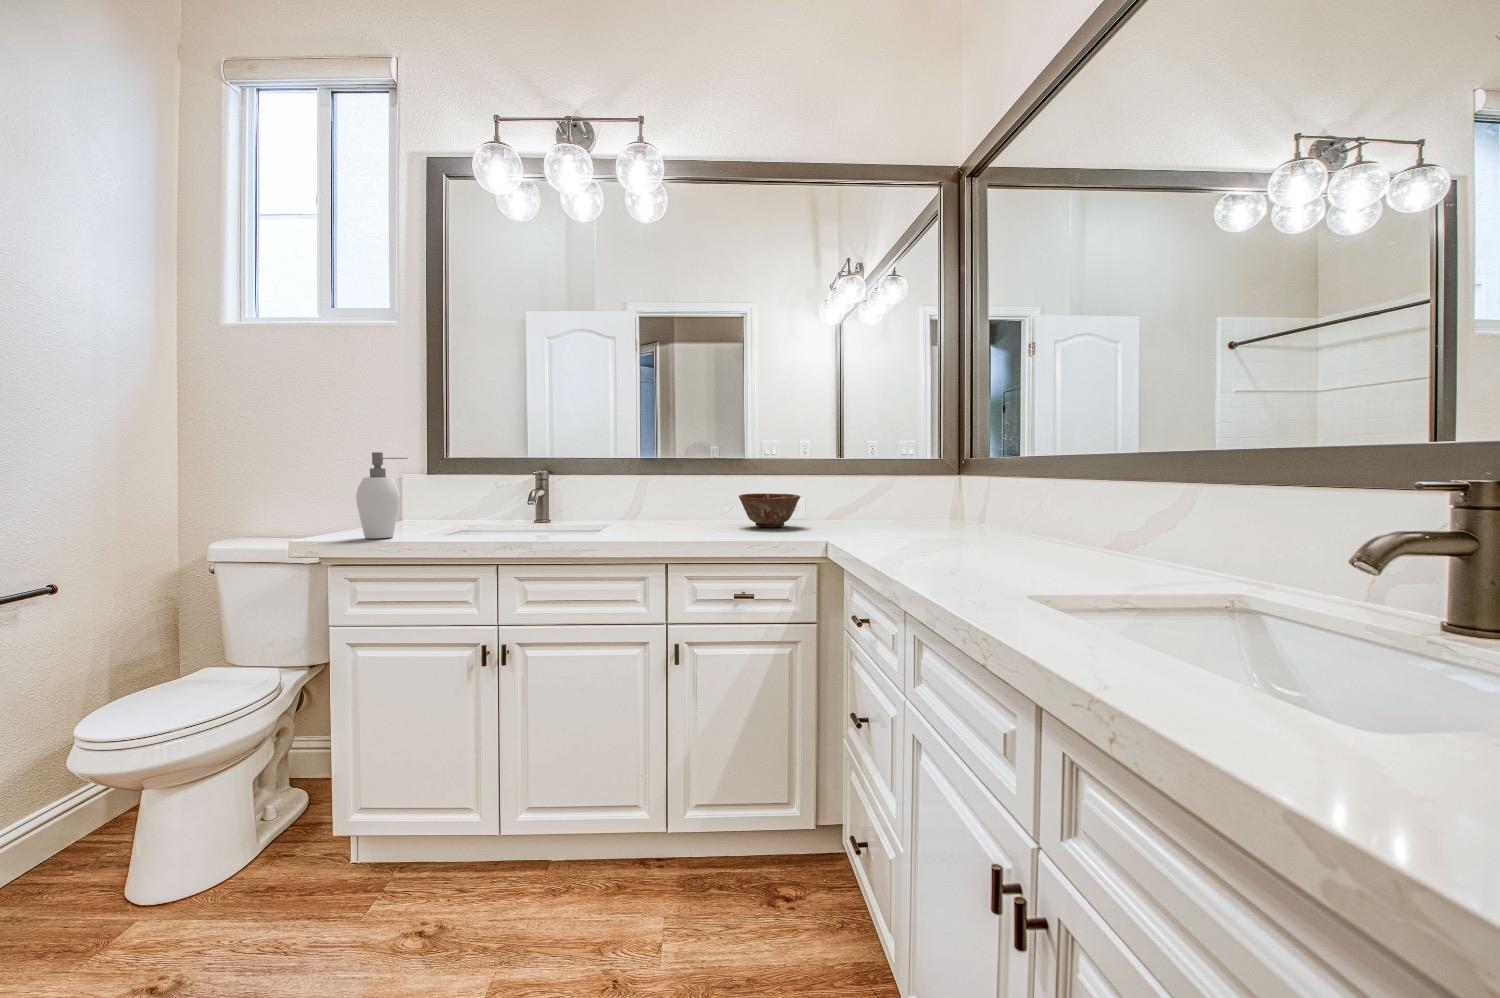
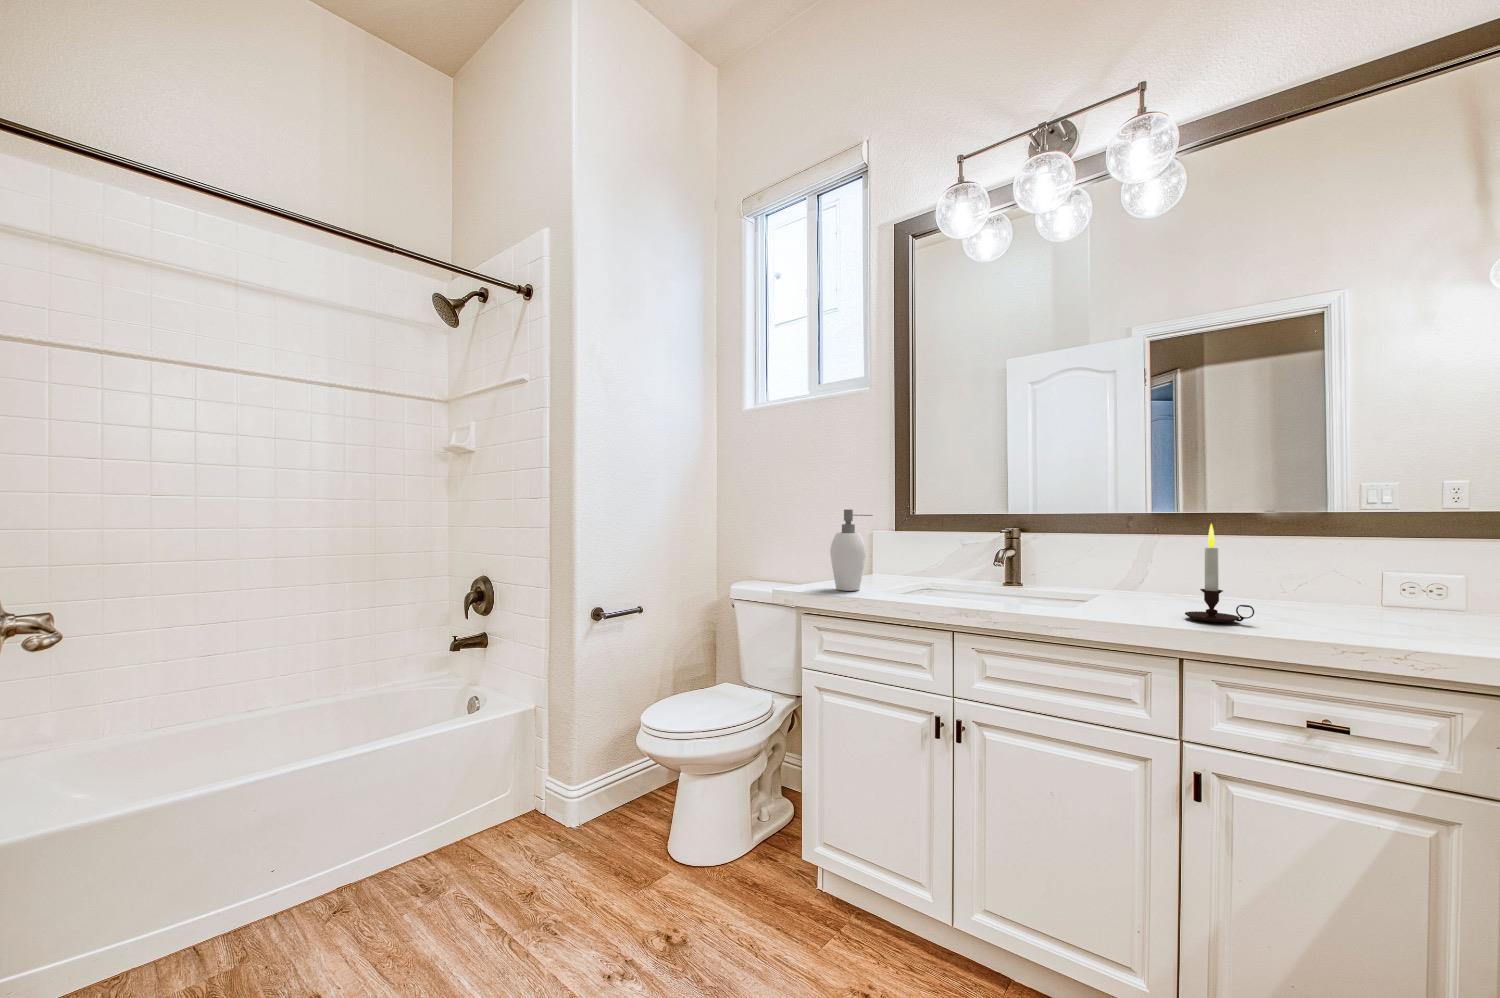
candle: none [679,461,720,533] -> present [1185,524,1254,622]
ceramic bowl: present [739,493,800,527] -> none [1292,568,1418,625]

